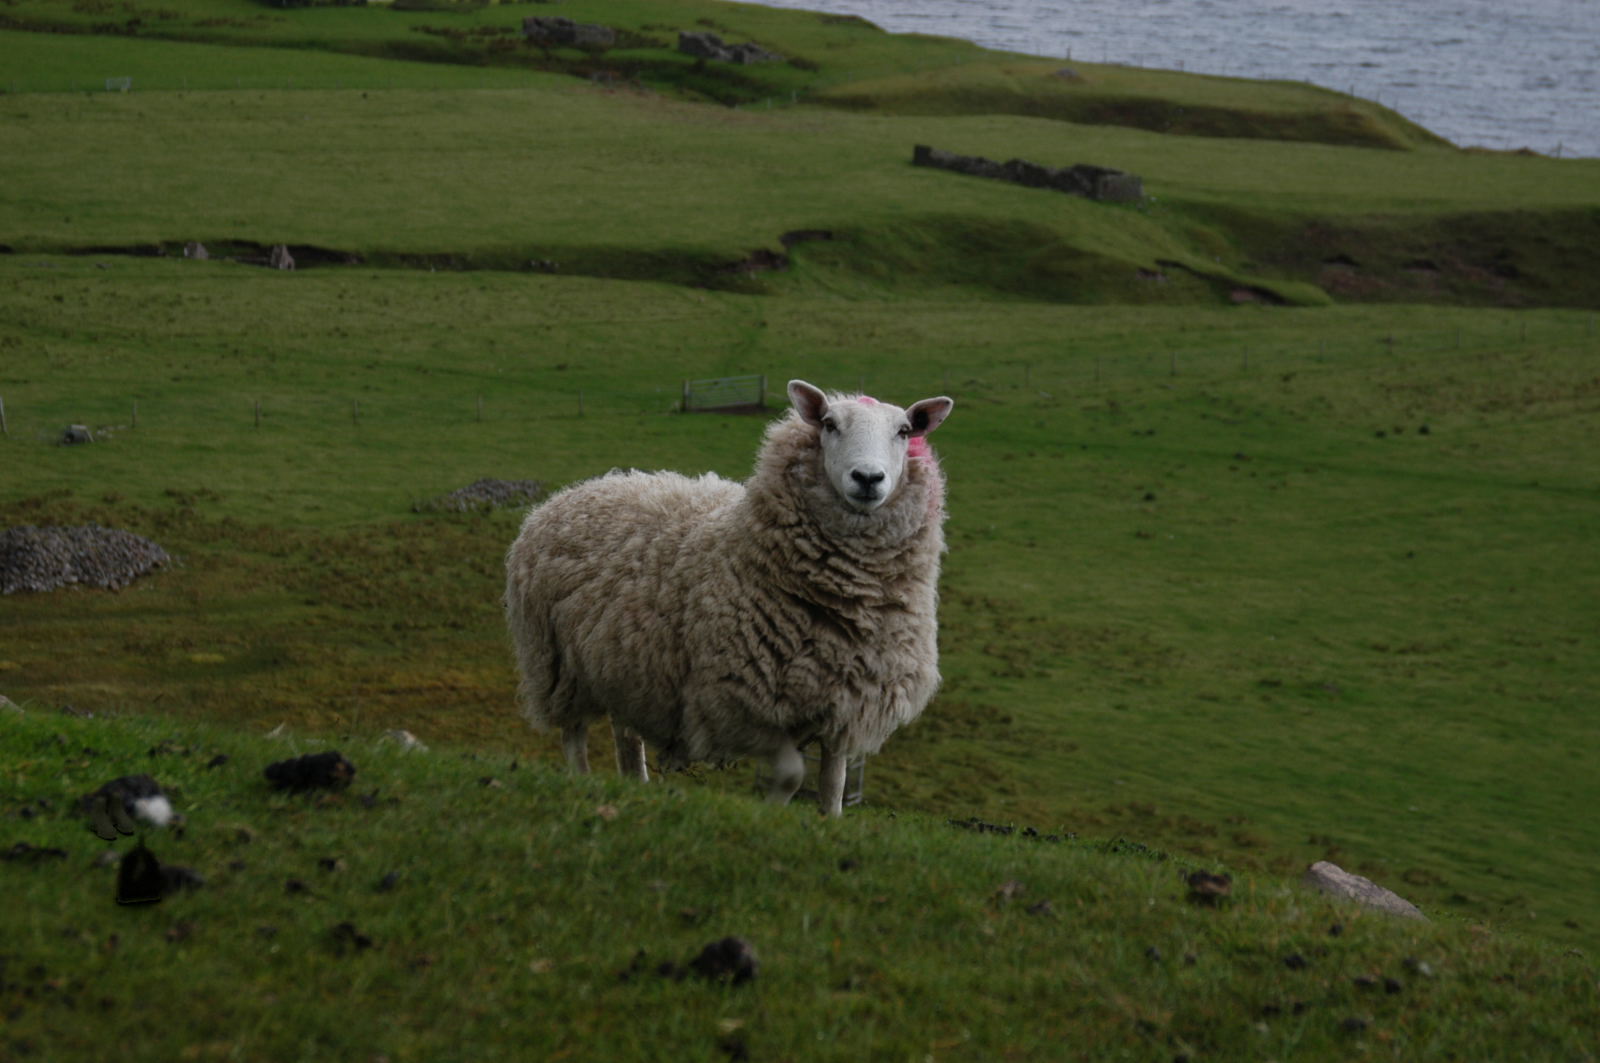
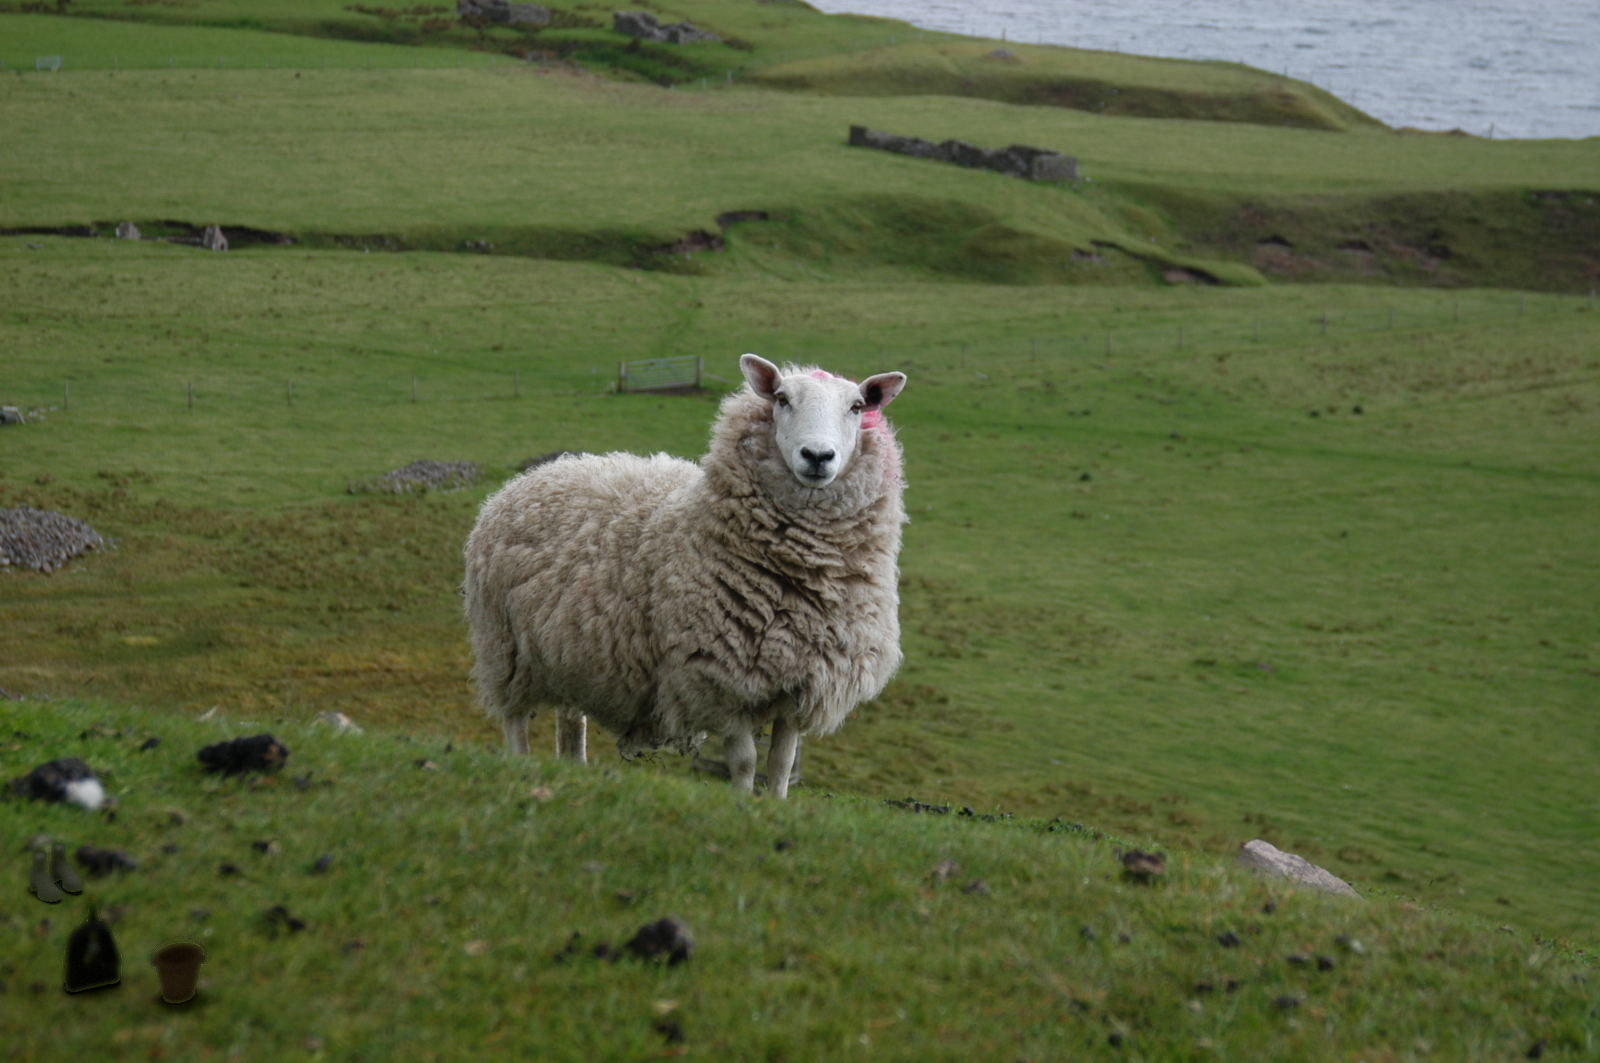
bucket: none [185,862,231,918] -> present [151,939,206,1004]

